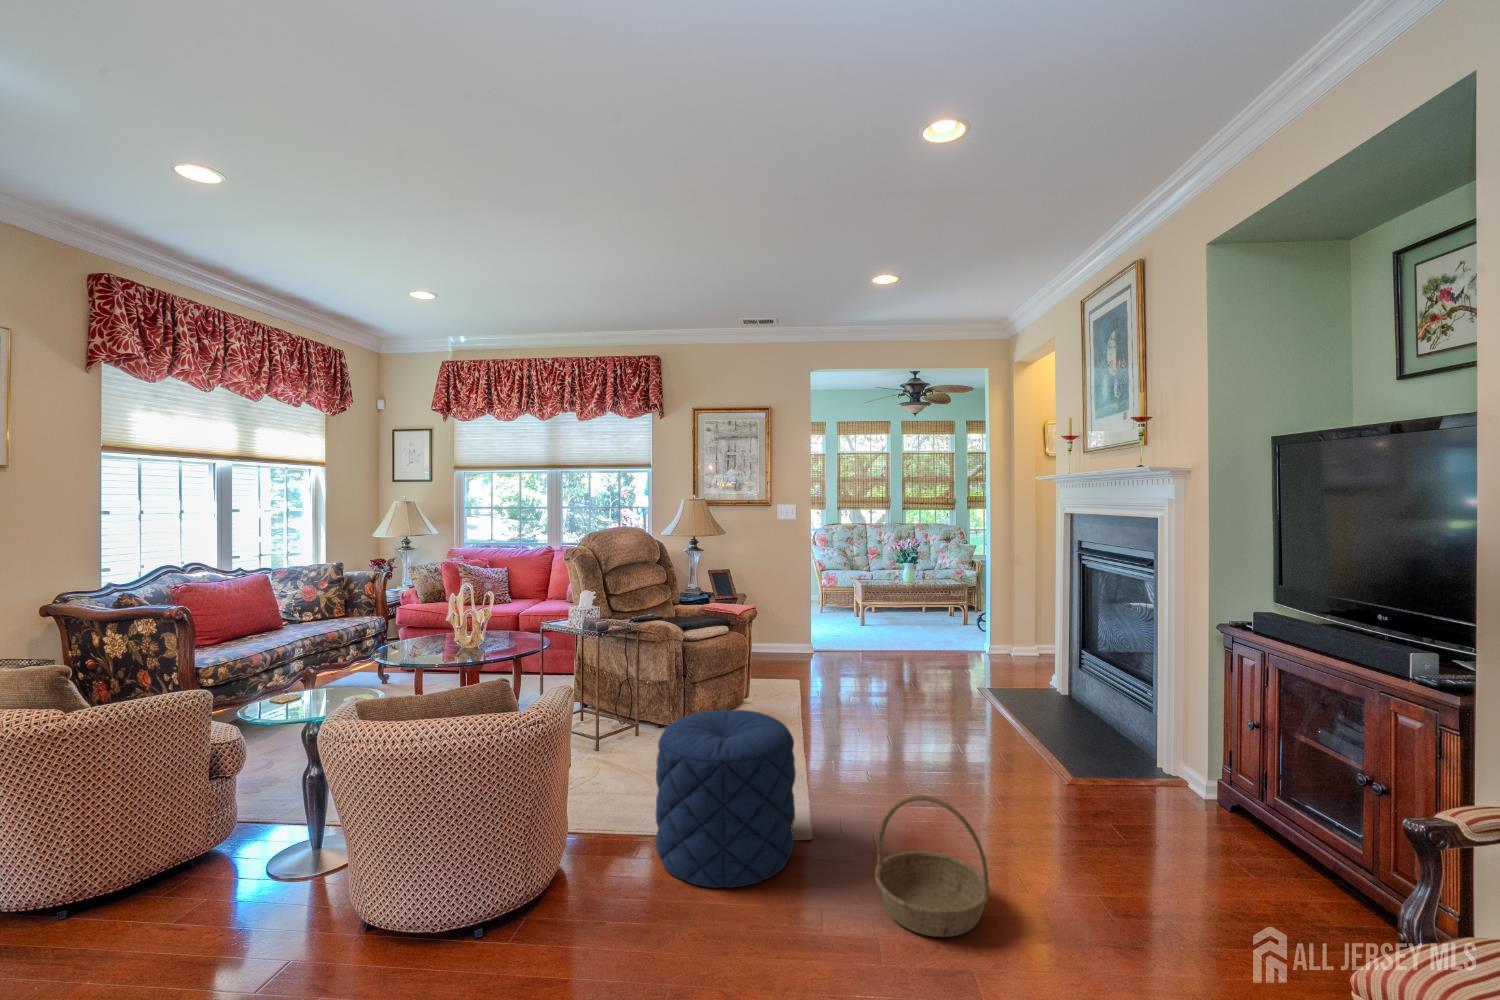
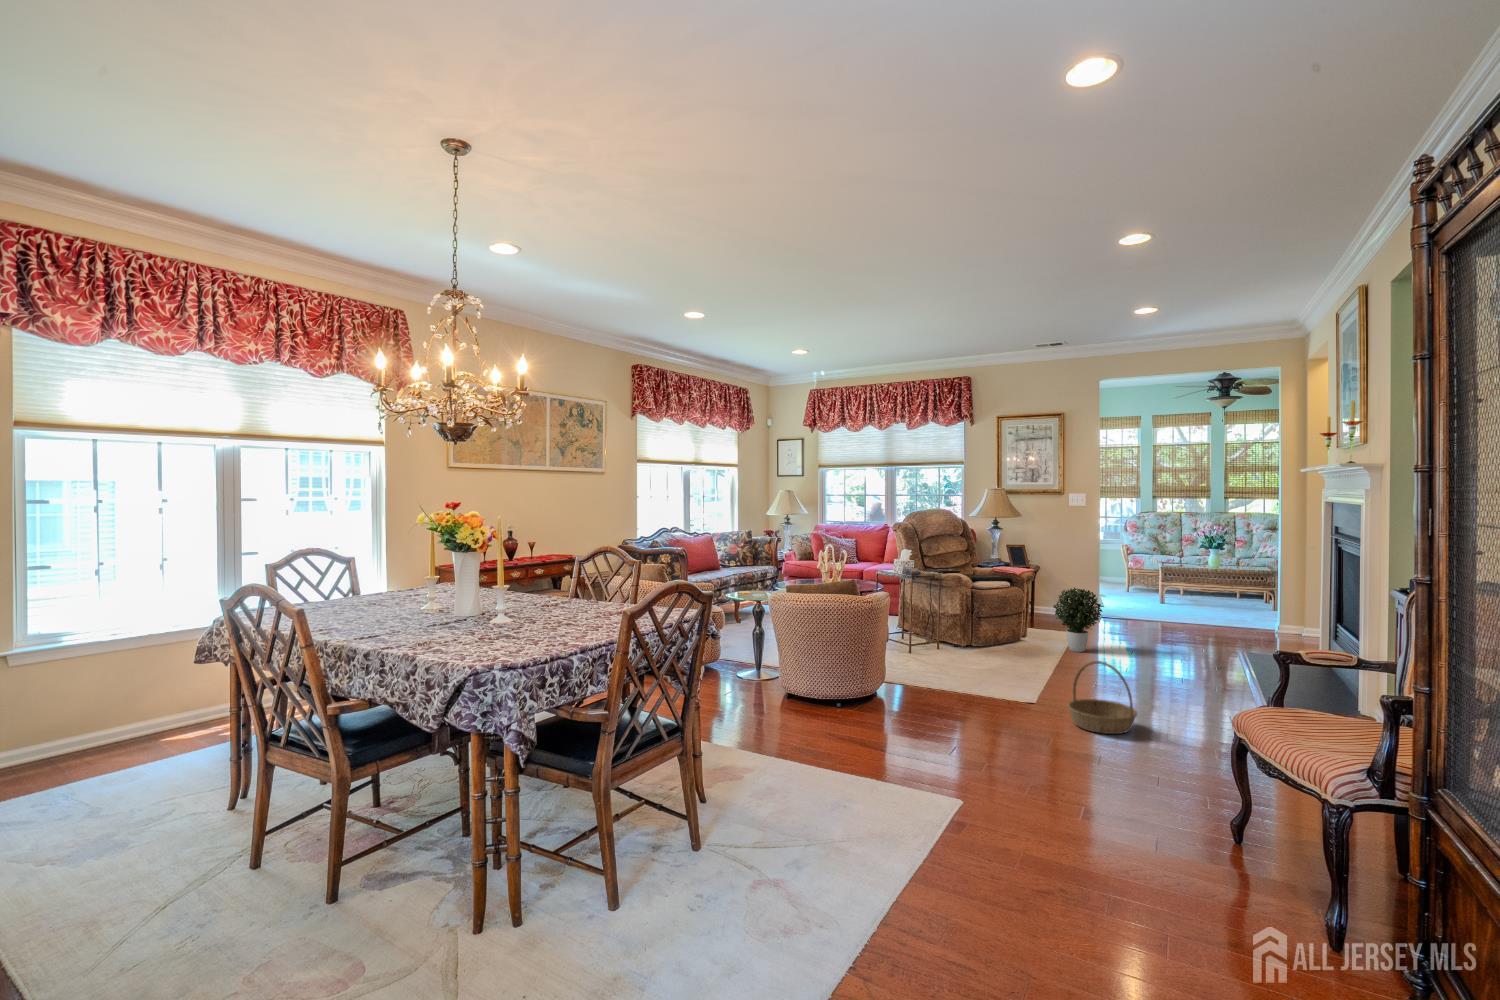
potted plant: none [782,628,842,716] -> present [1053,588,1102,652]
pouf: present [656,710,796,888] -> none [946,617,1031,706]

